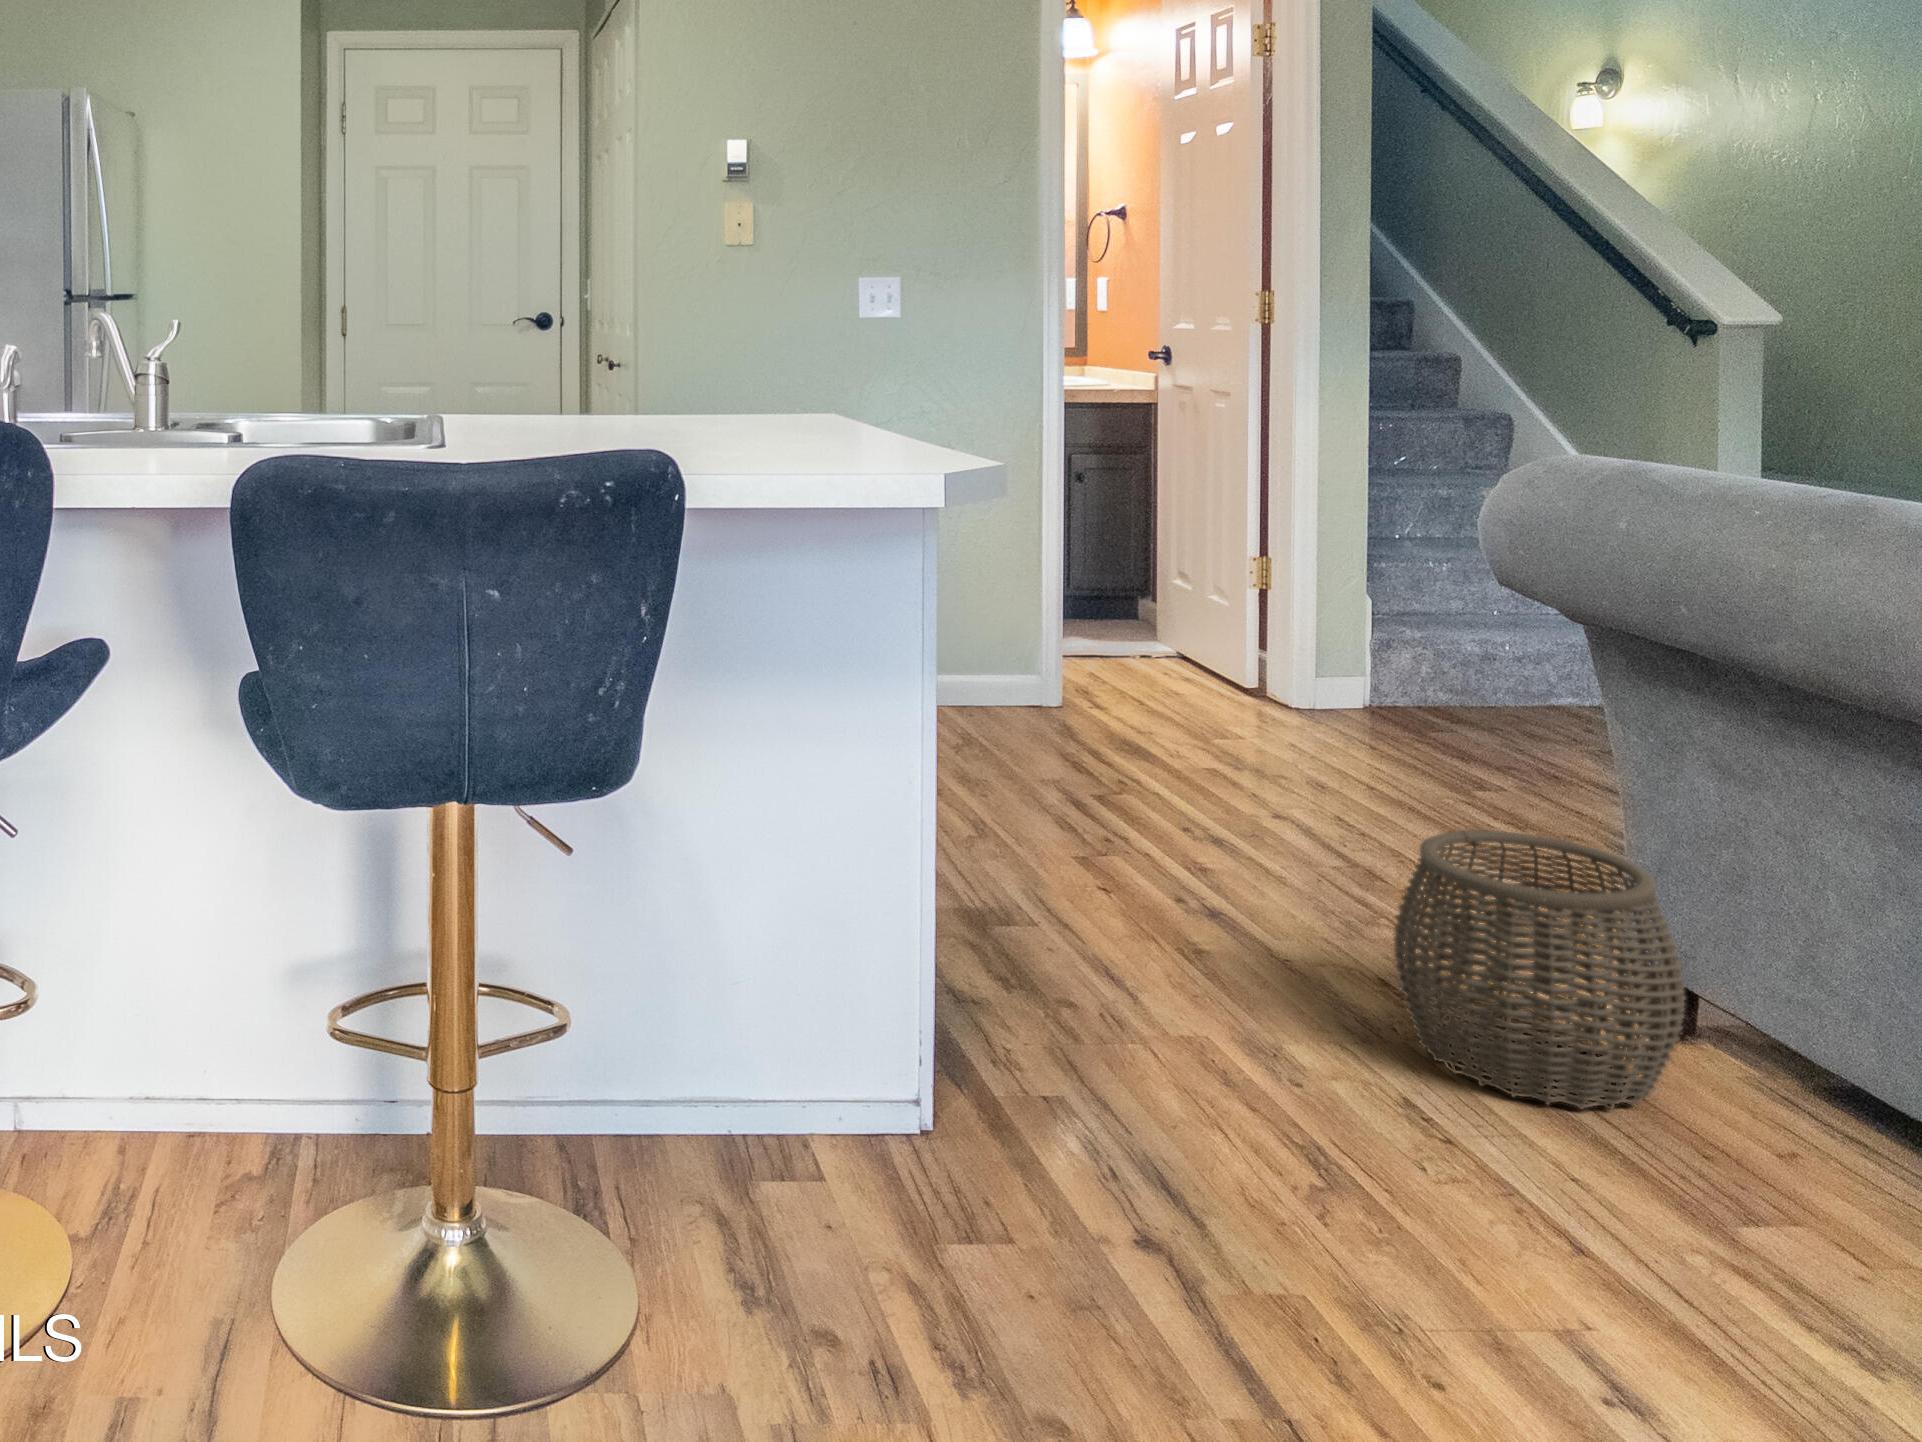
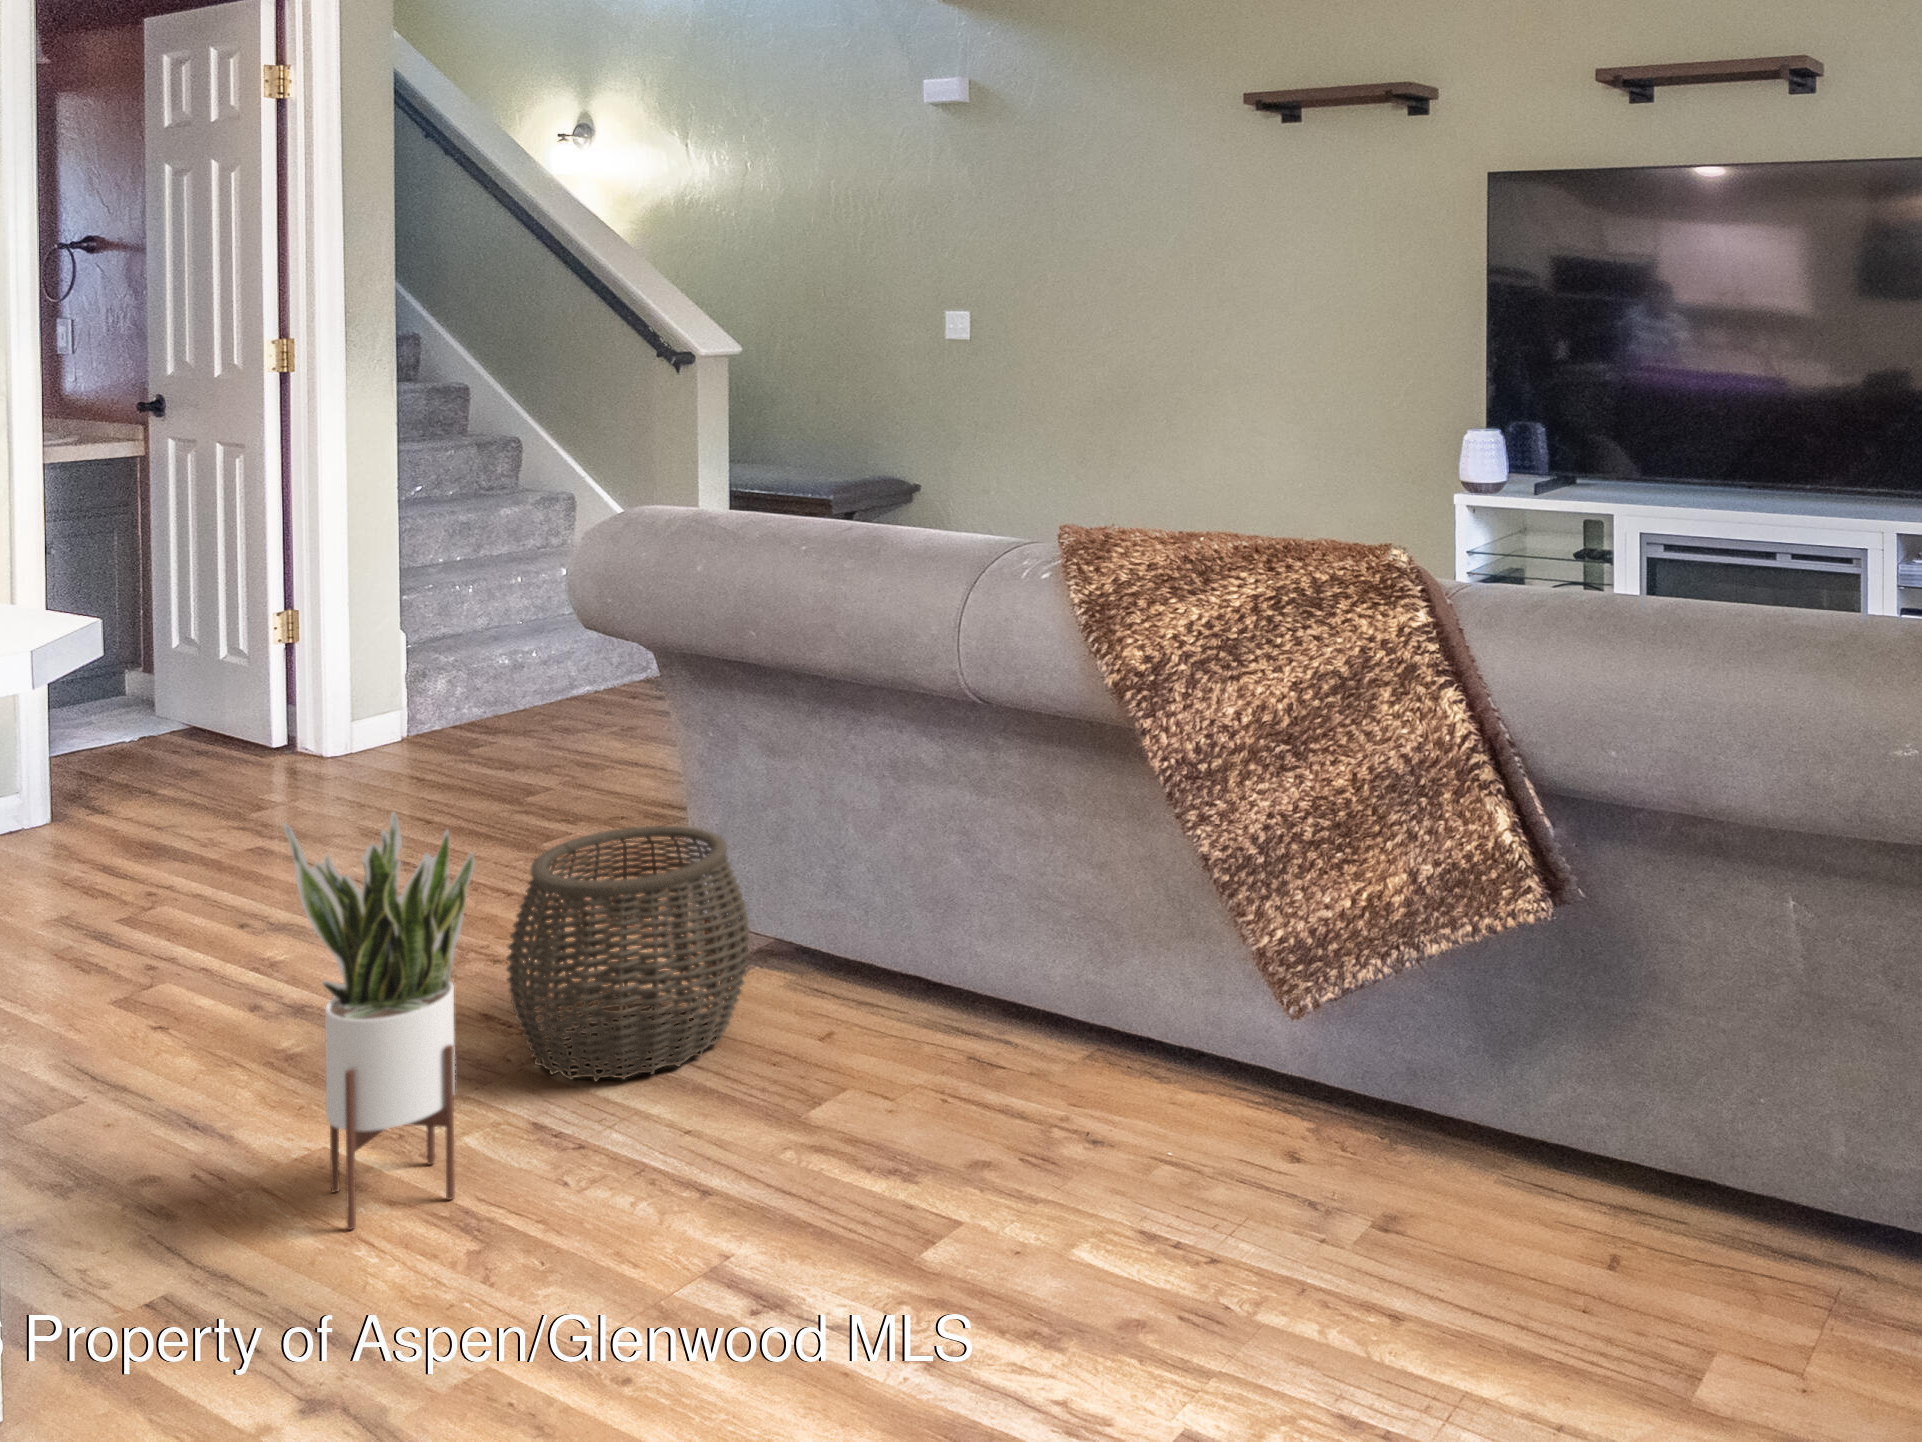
potted plant: none [1166,731,1339,1132] -> present [283,812,475,1230]

